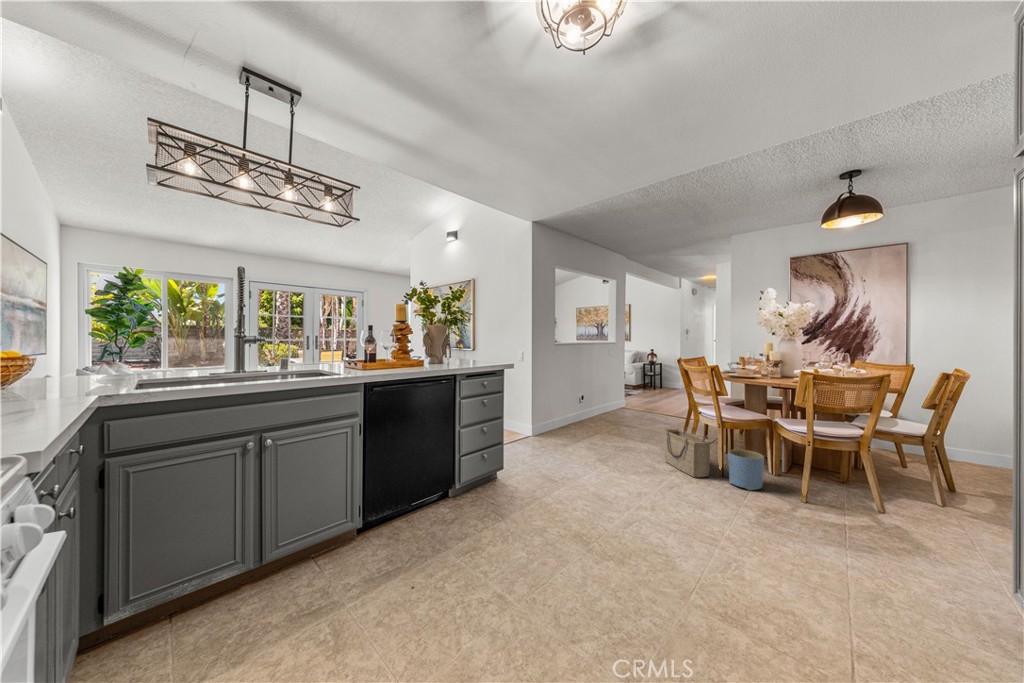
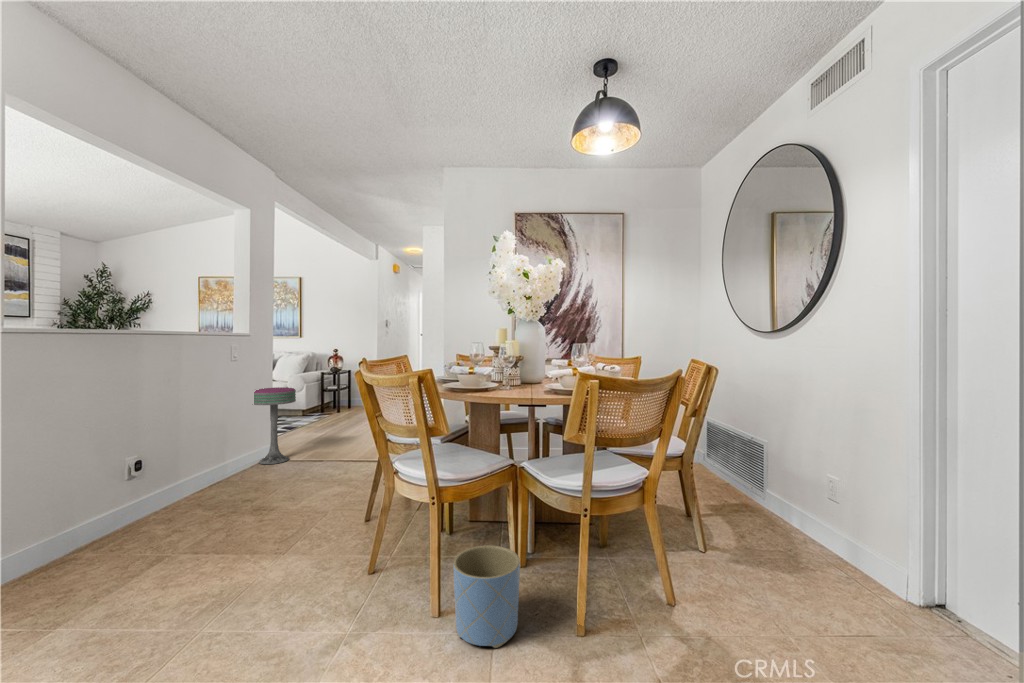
bar stool: none [615,371,637,412] -> present [252,387,296,464]
basket: present [663,429,712,477] -> none [315,516,419,646]

